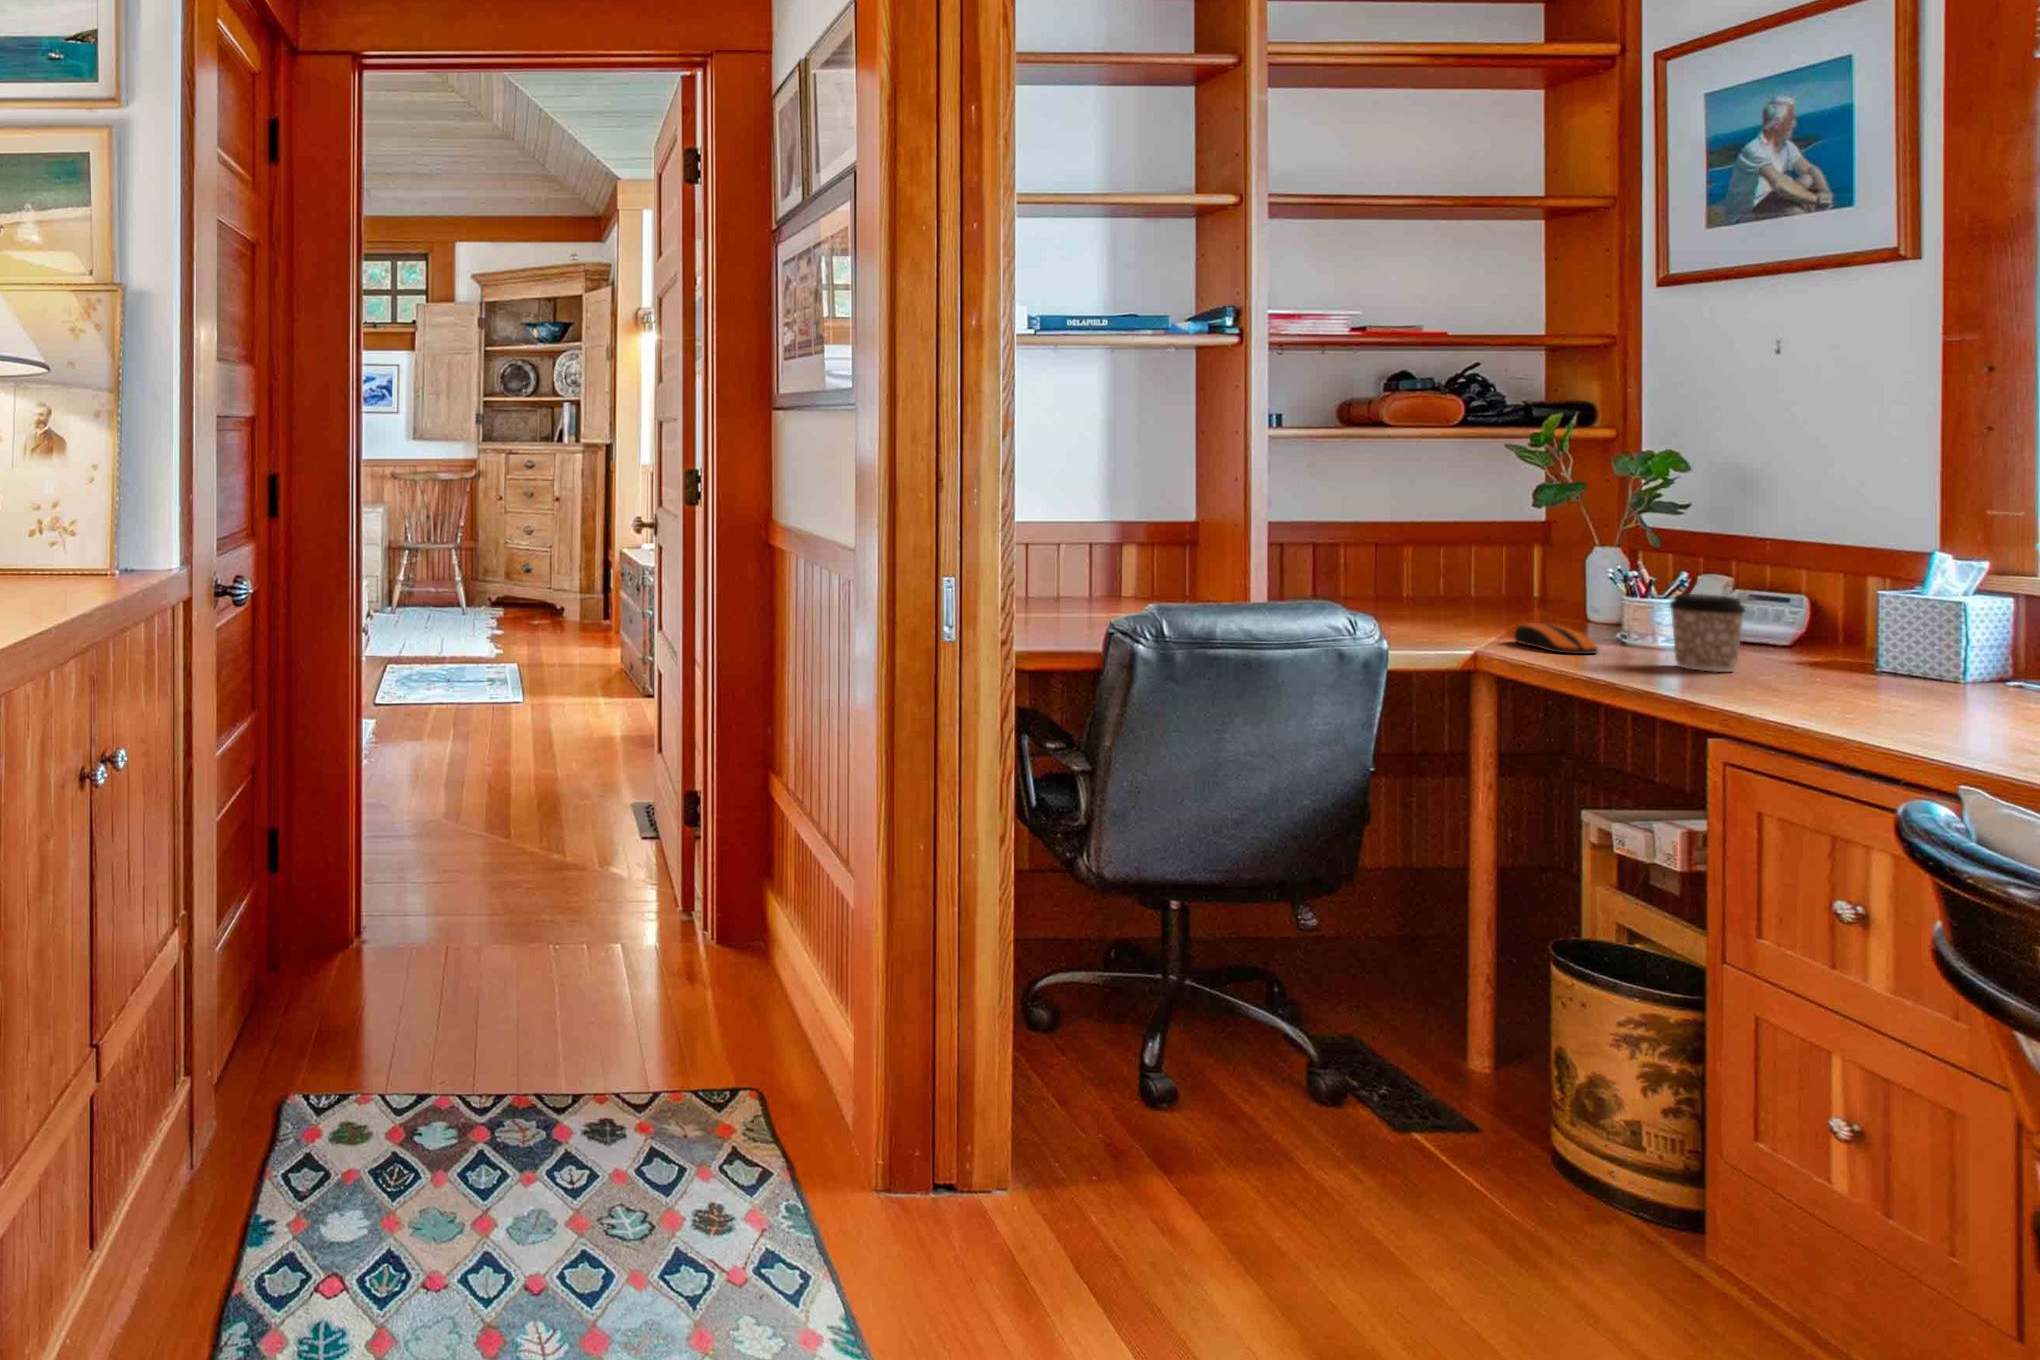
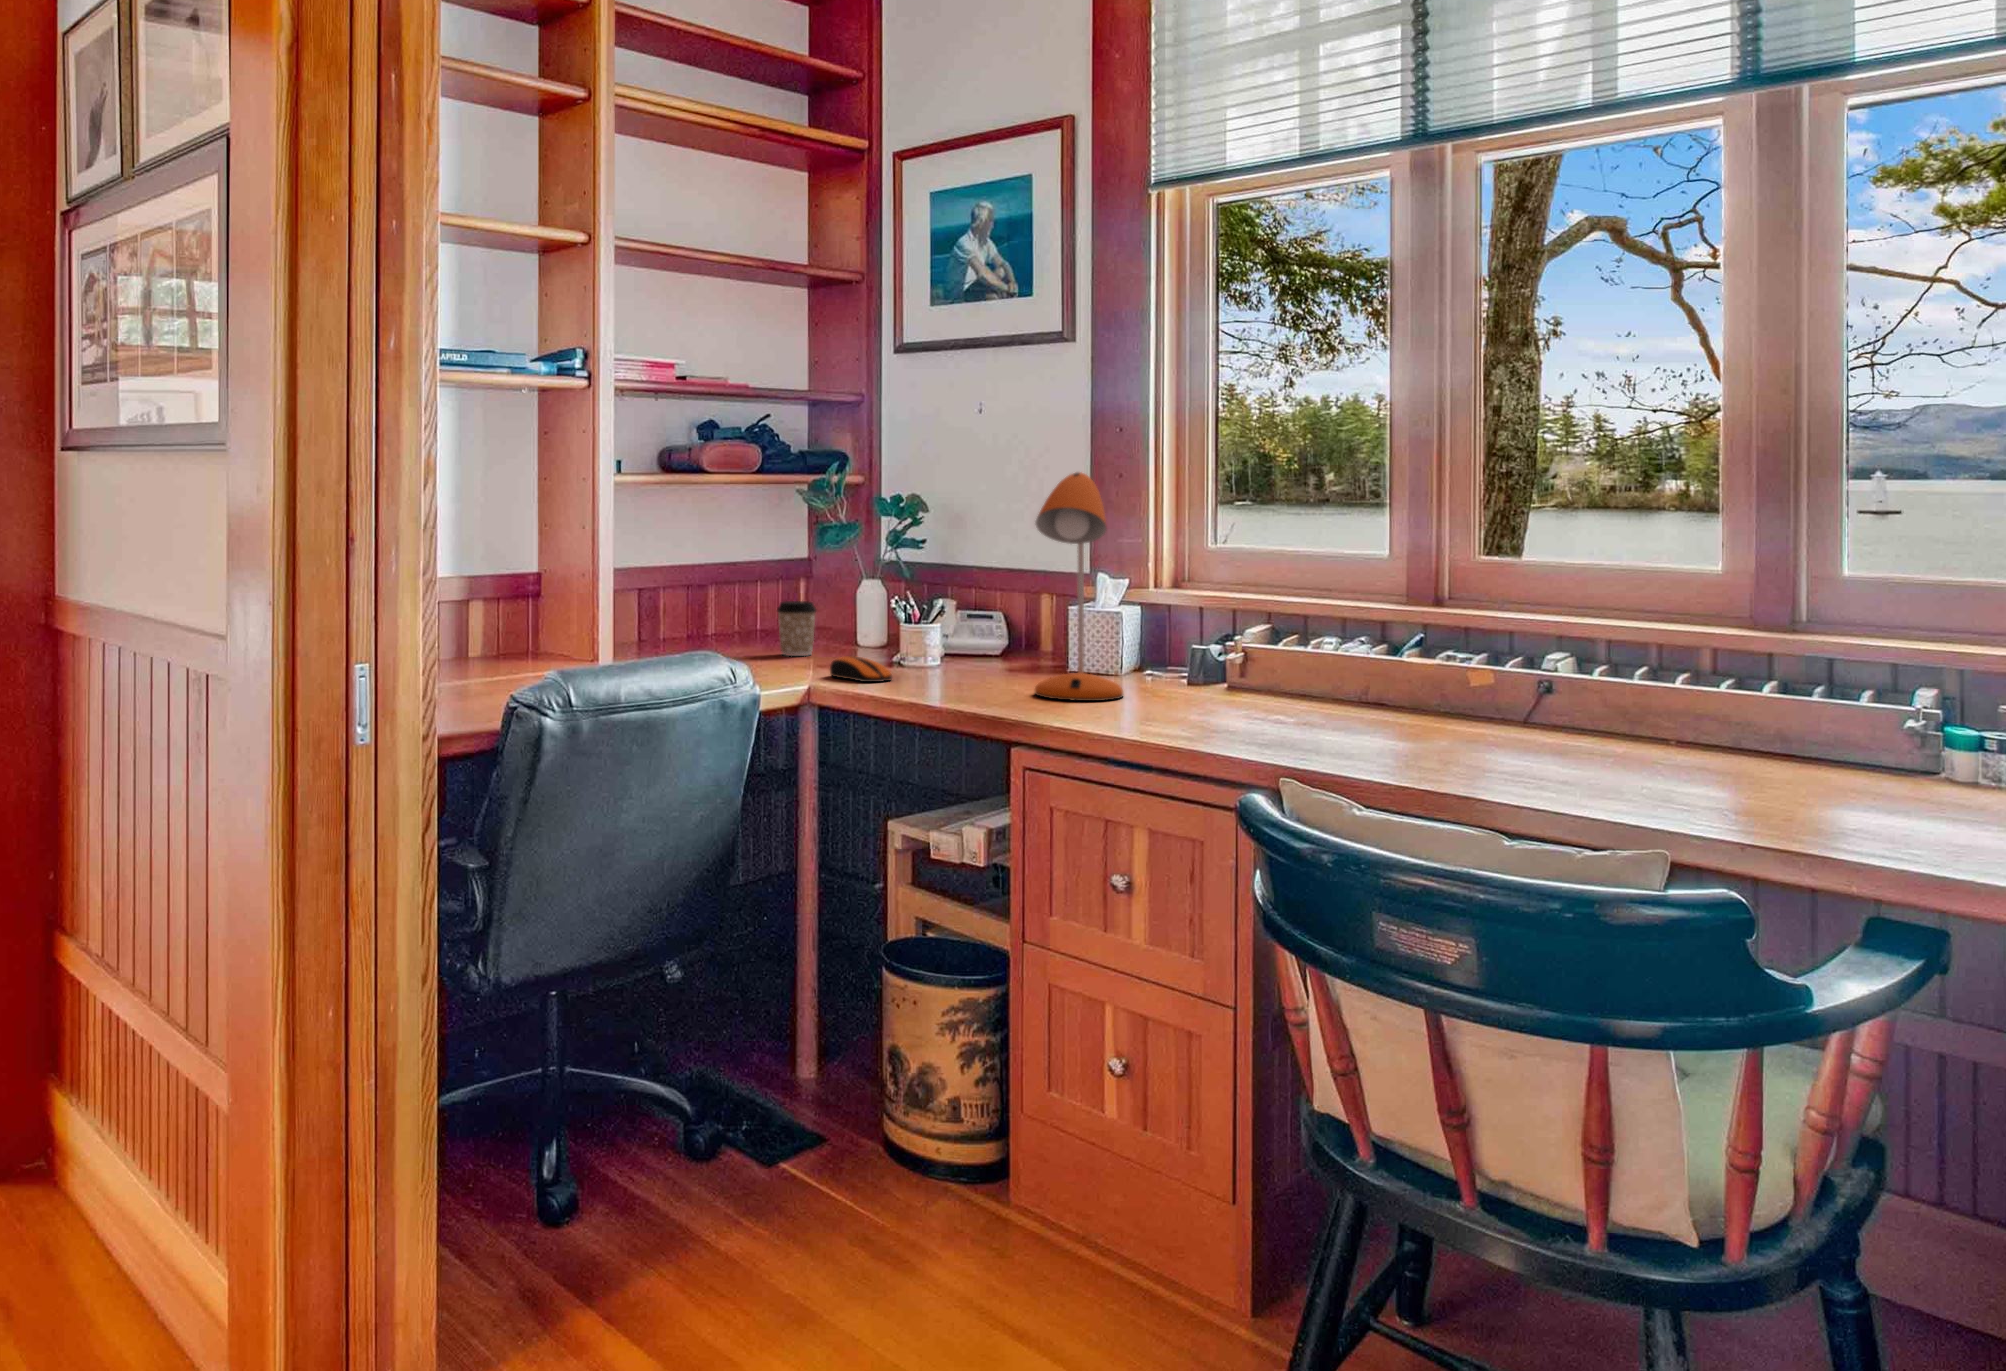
desk lamp: none [1799,428,1958,708] -> present [1035,472,1123,701]
coffee cup: present [1669,594,1745,672] -> present [777,601,816,656]

